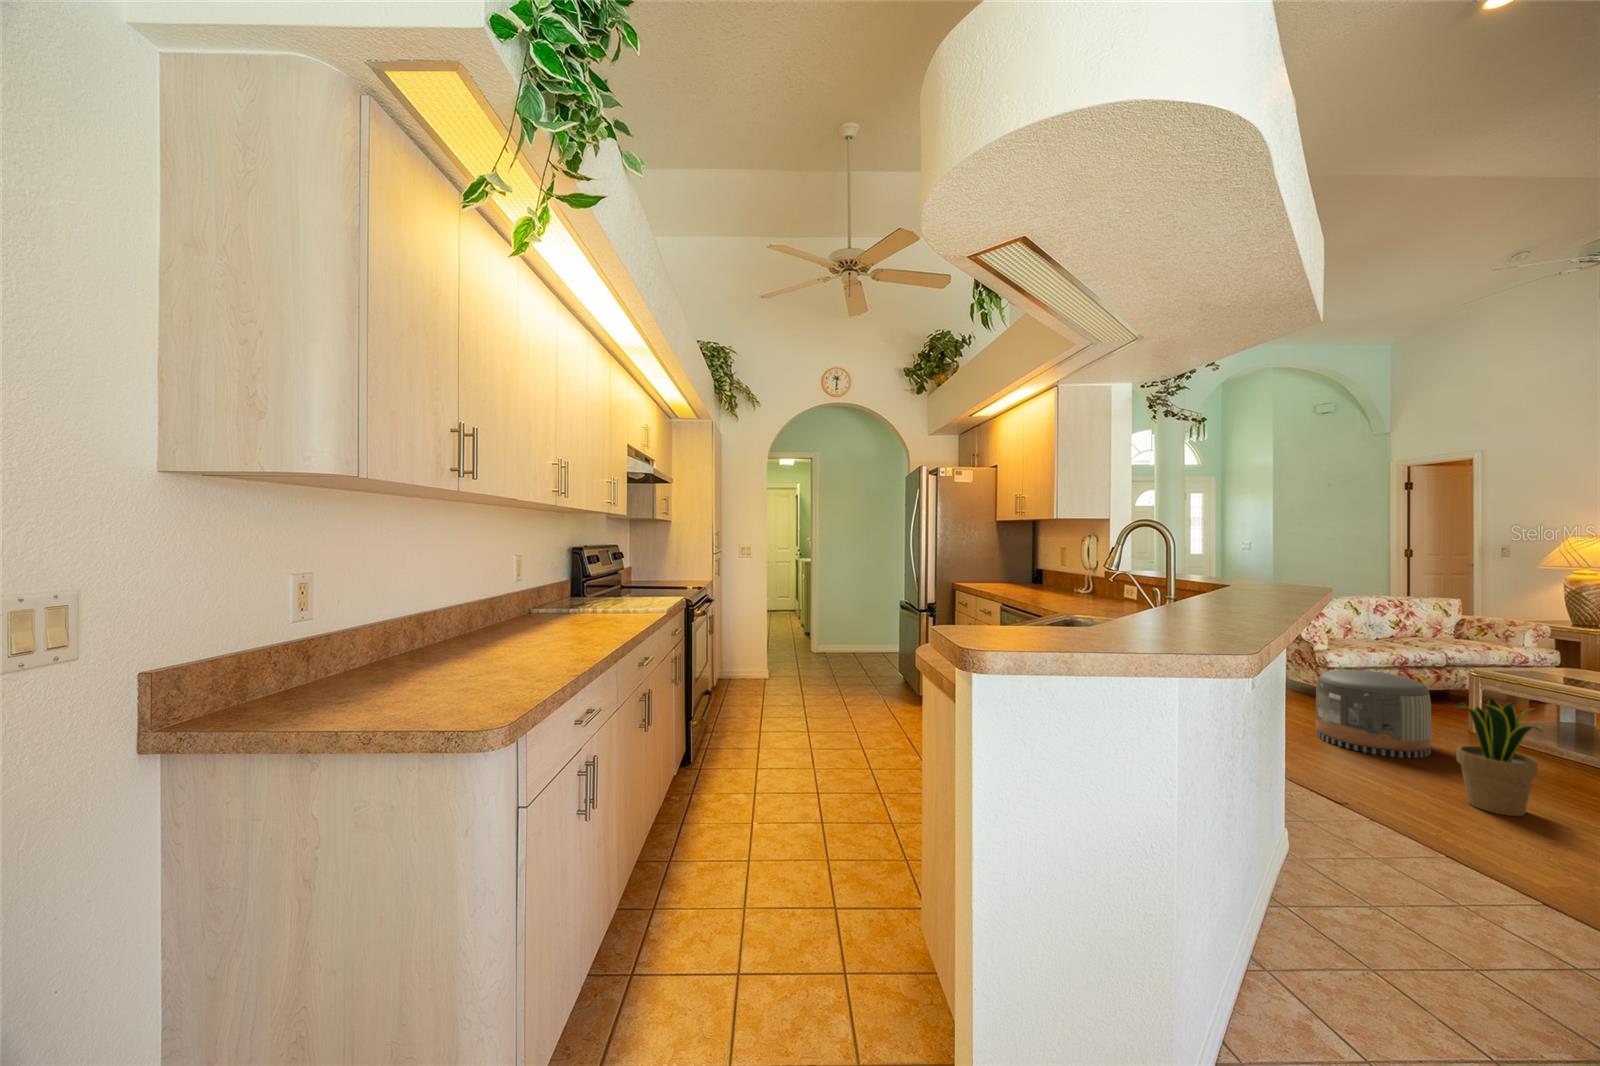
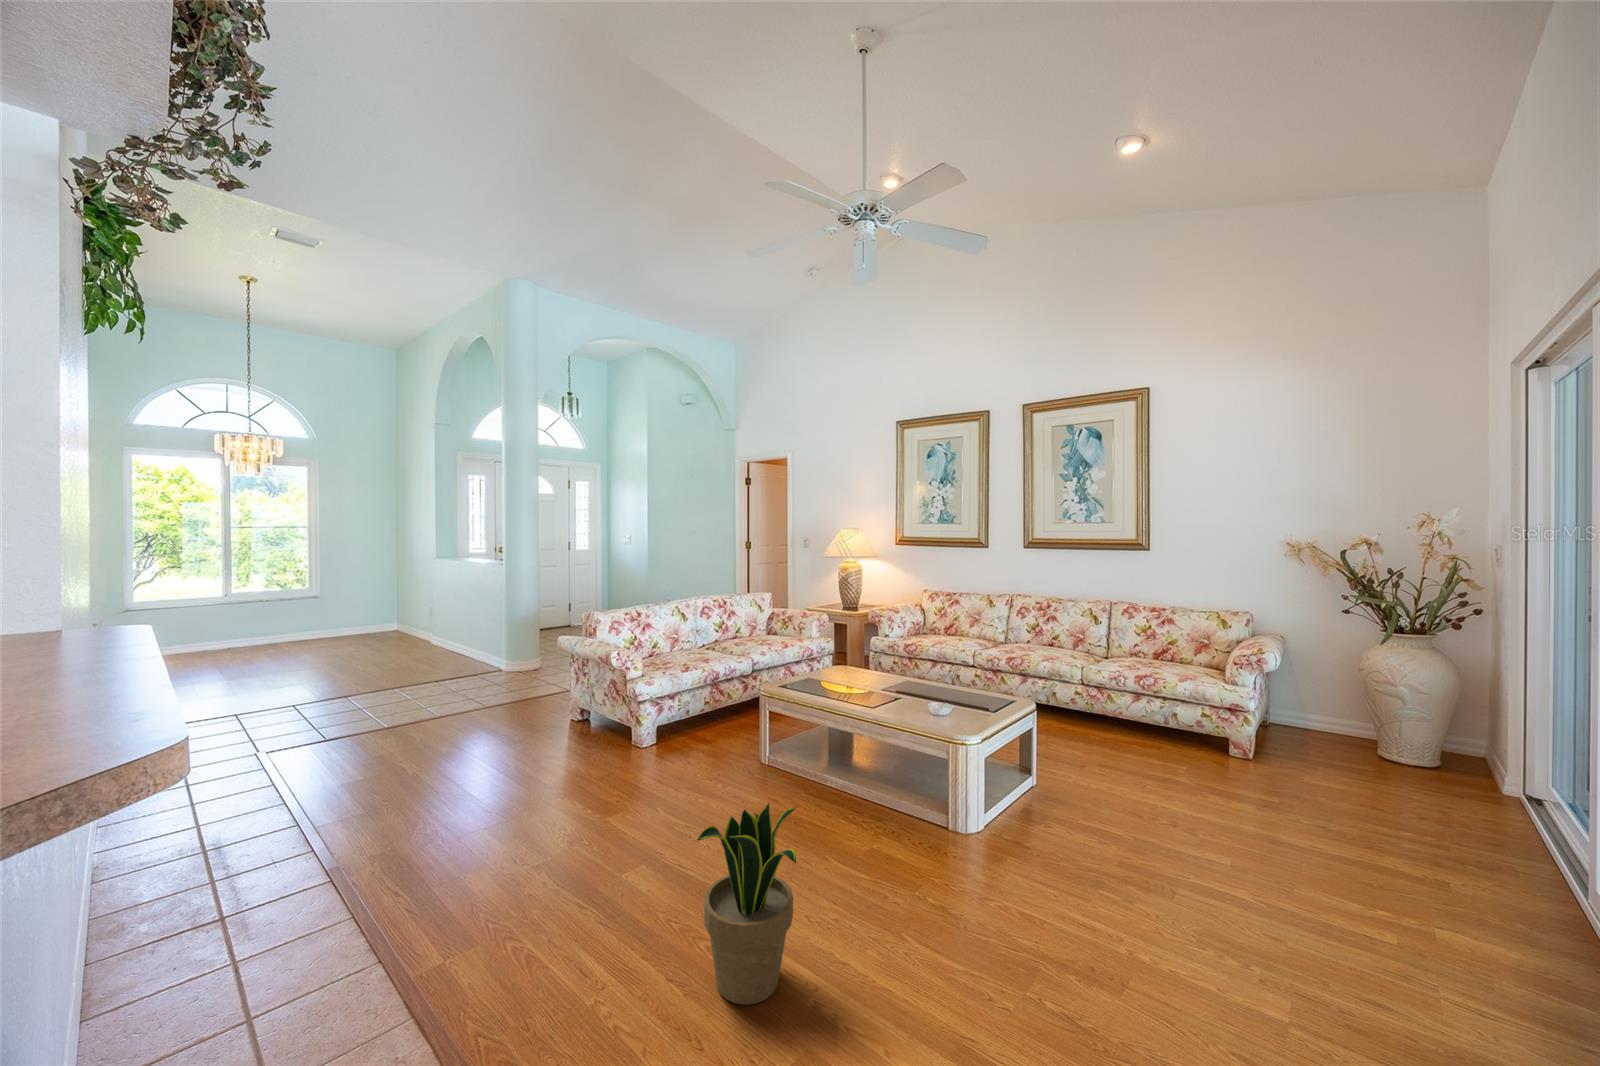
pouf: present [1316,670,1431,758] -> none [585,723,713,868]

